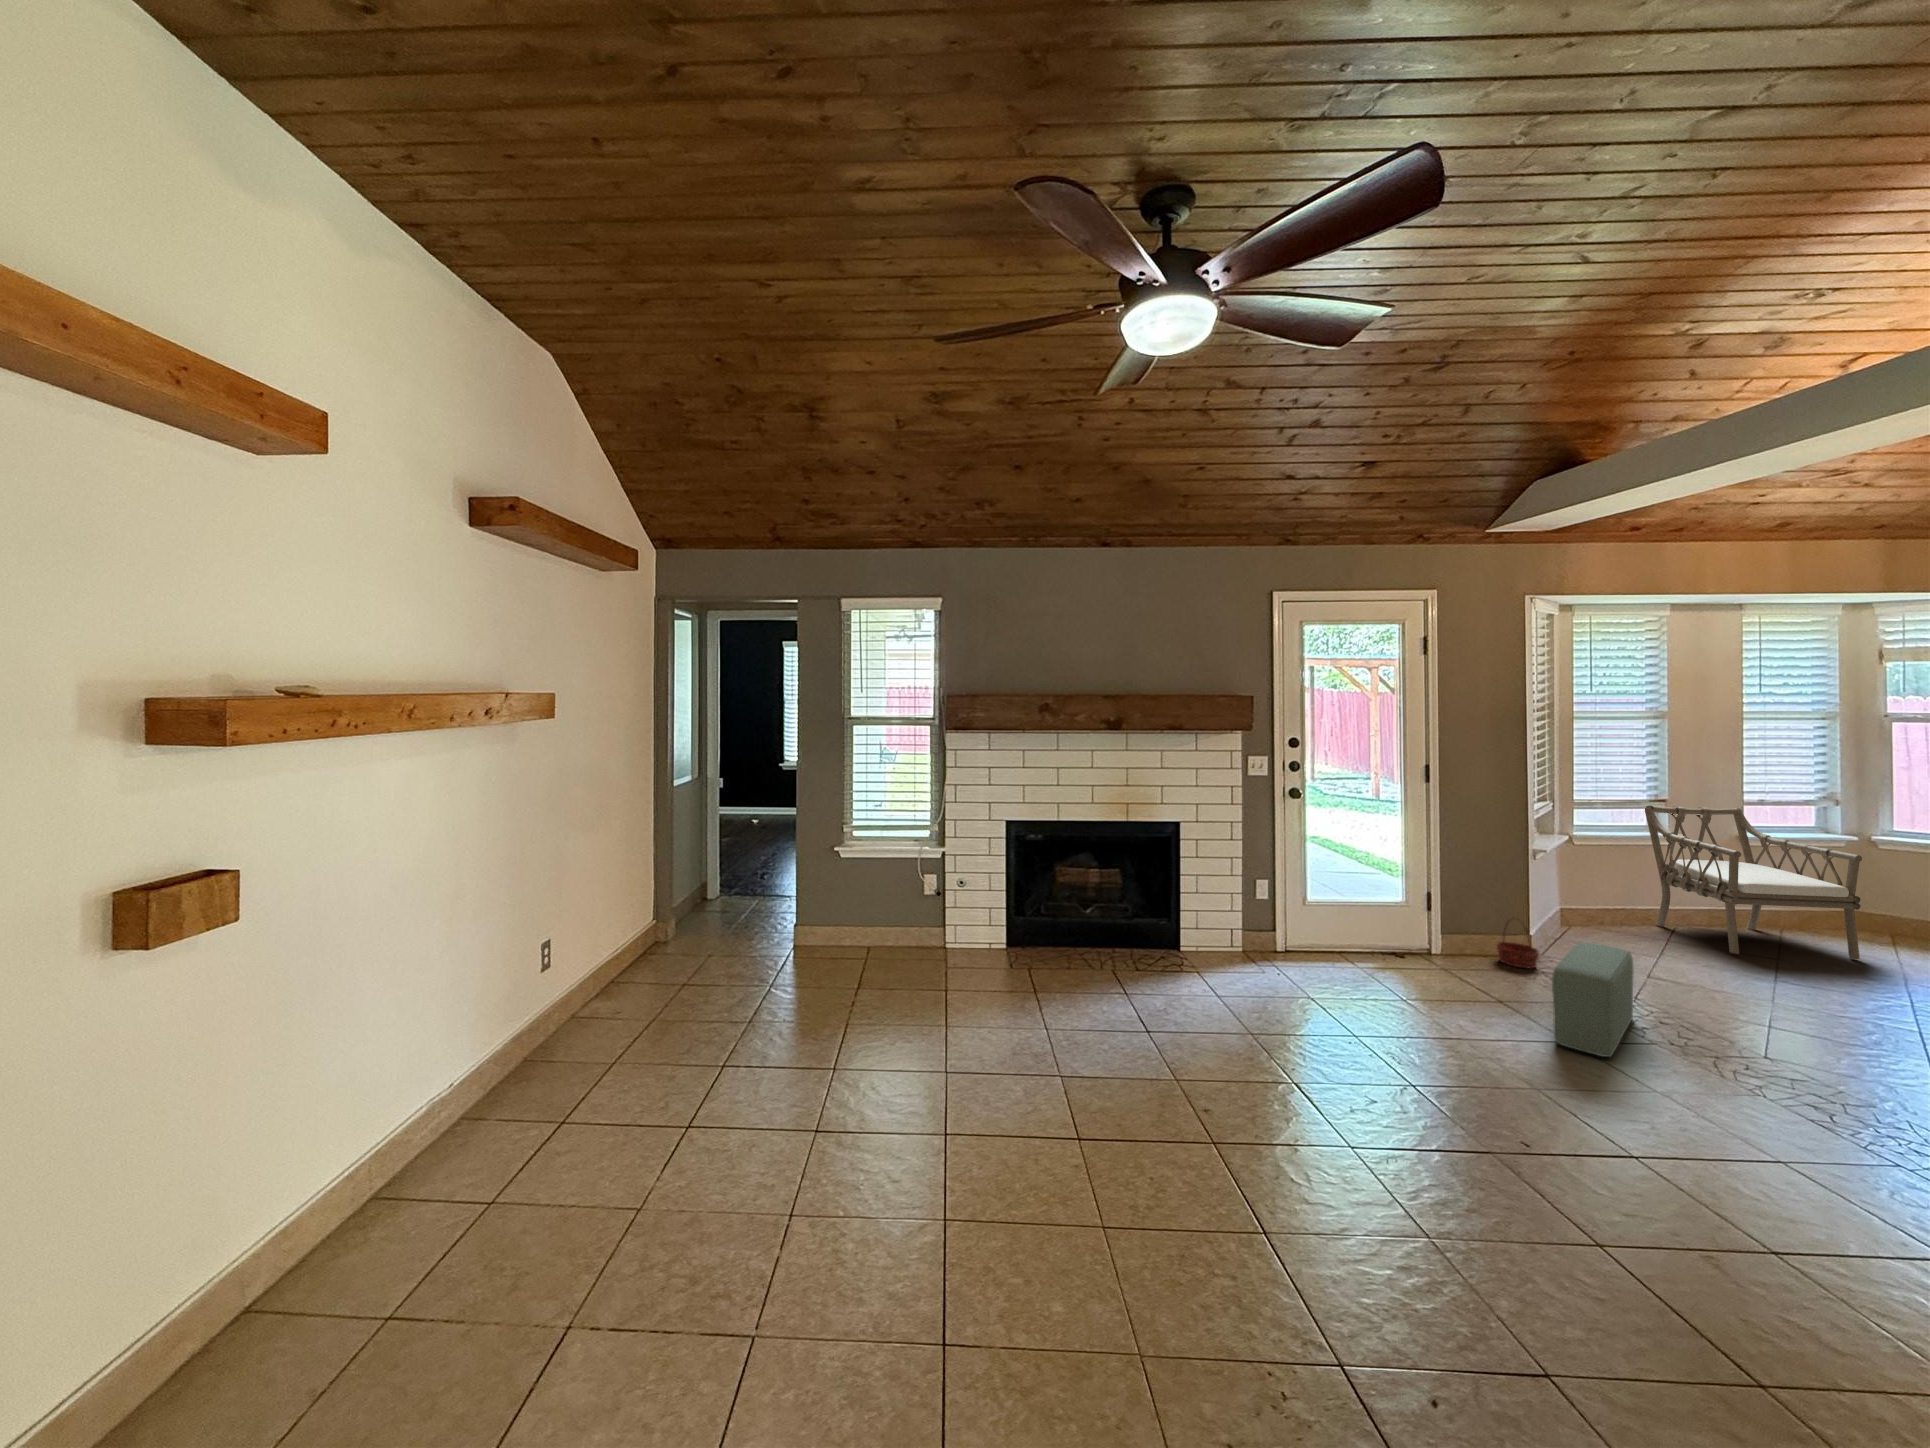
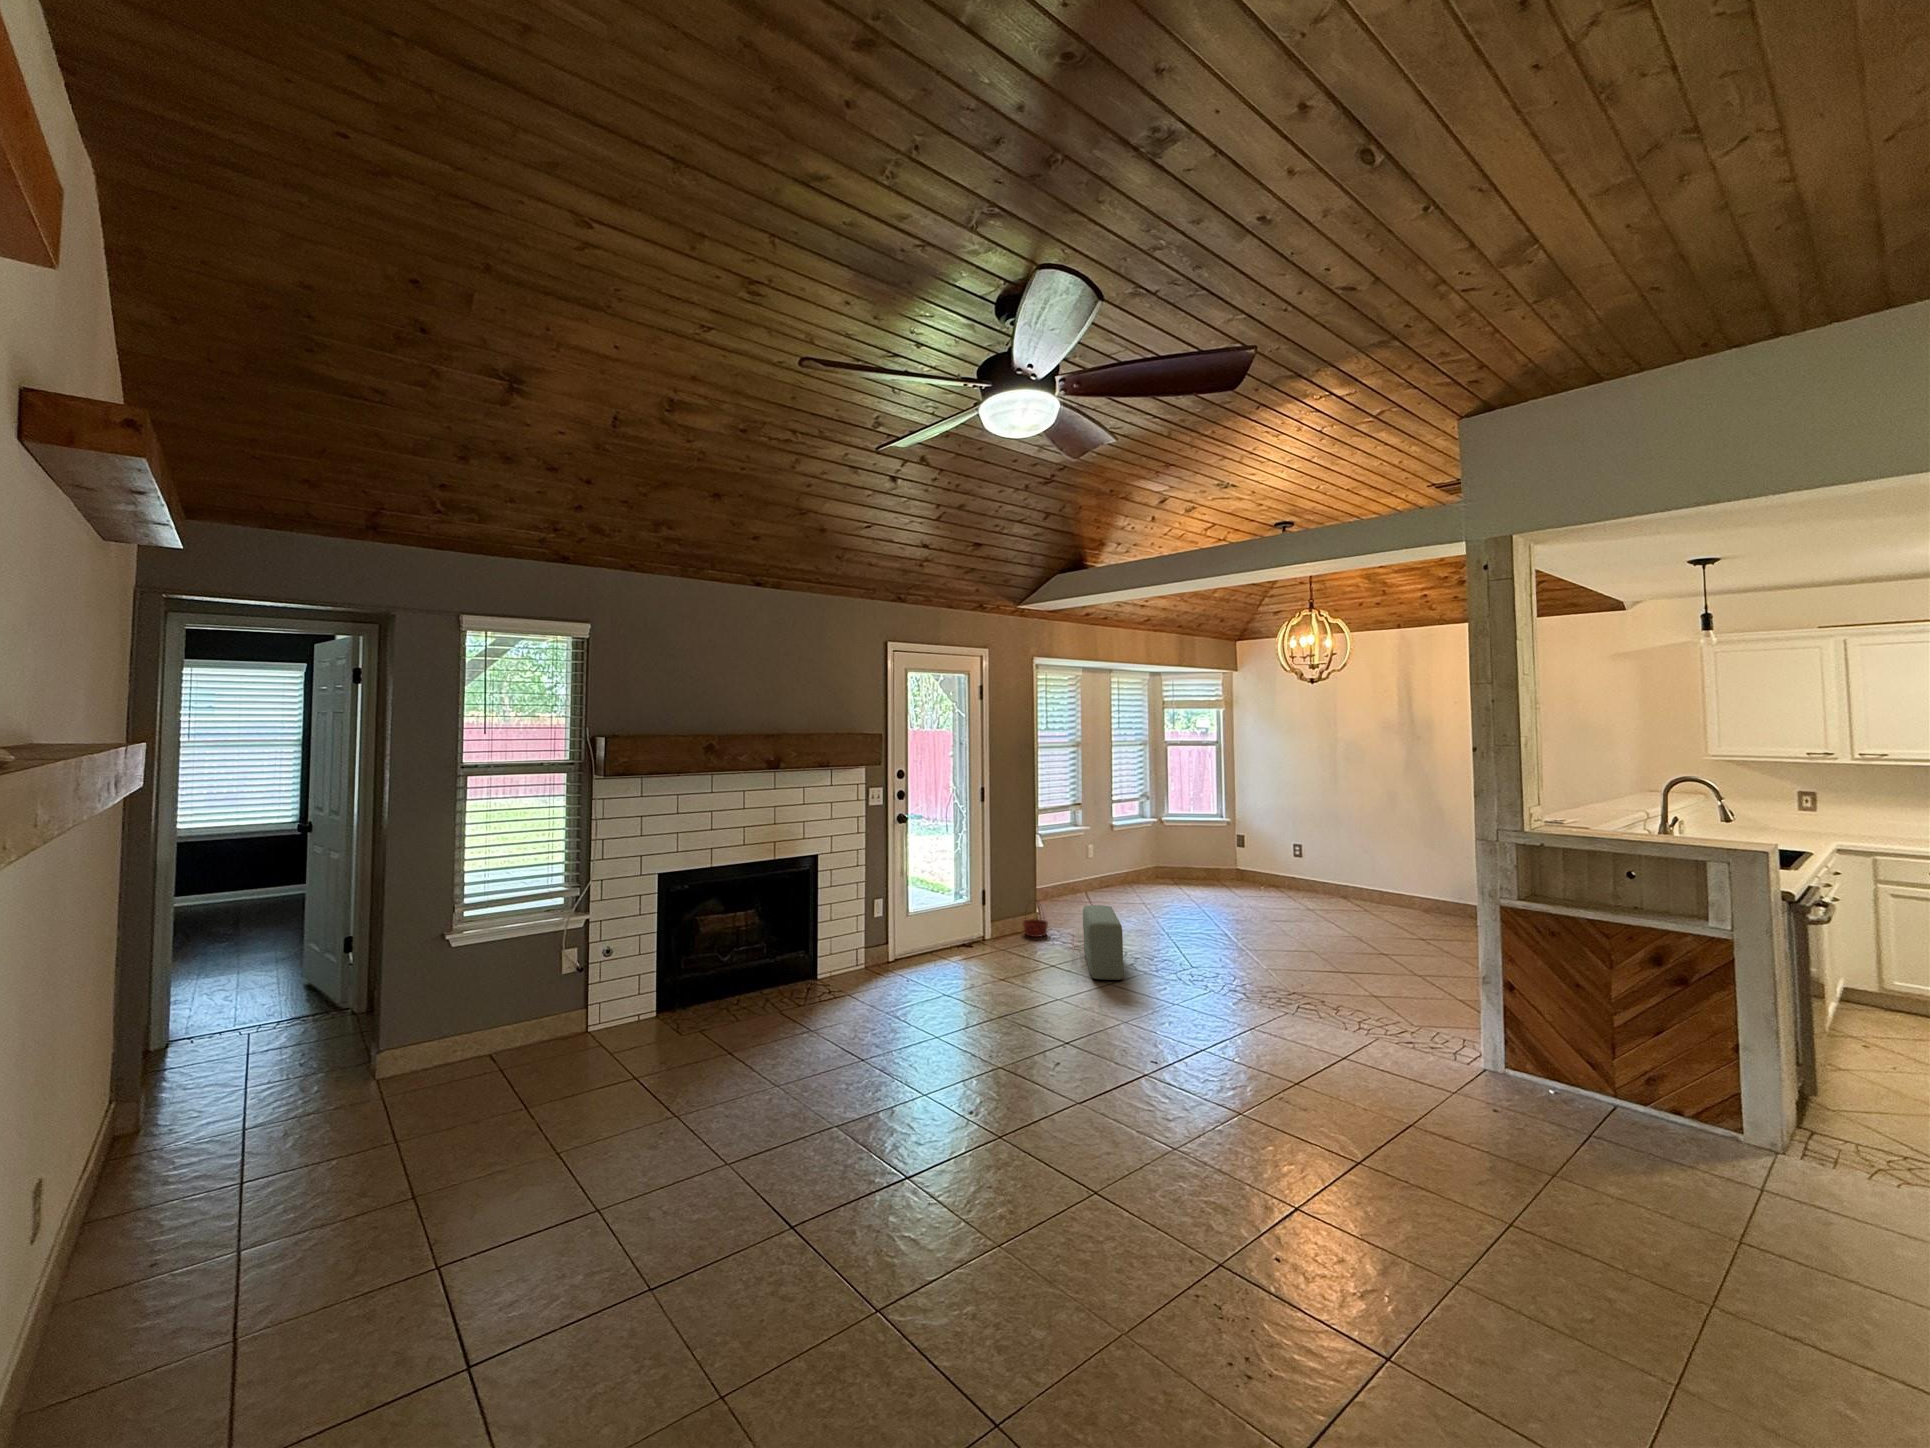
armchair: present [1645,806,1862,960] -> none [1072,807,1173,903]

